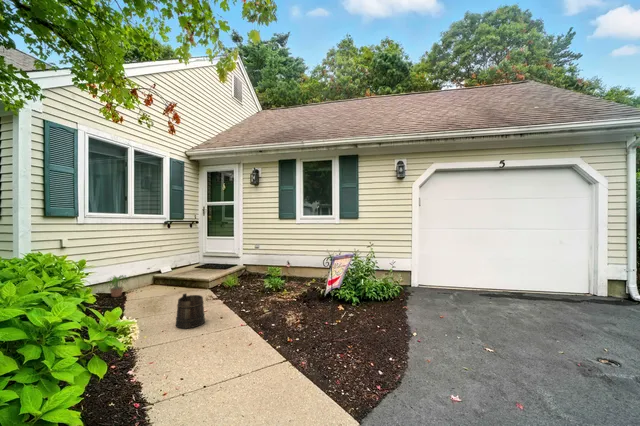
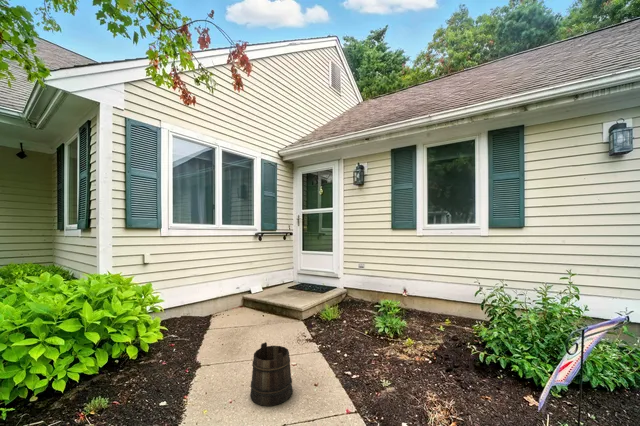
potted plant: present [109,275,127,297] -> none [189,298,216,324]

